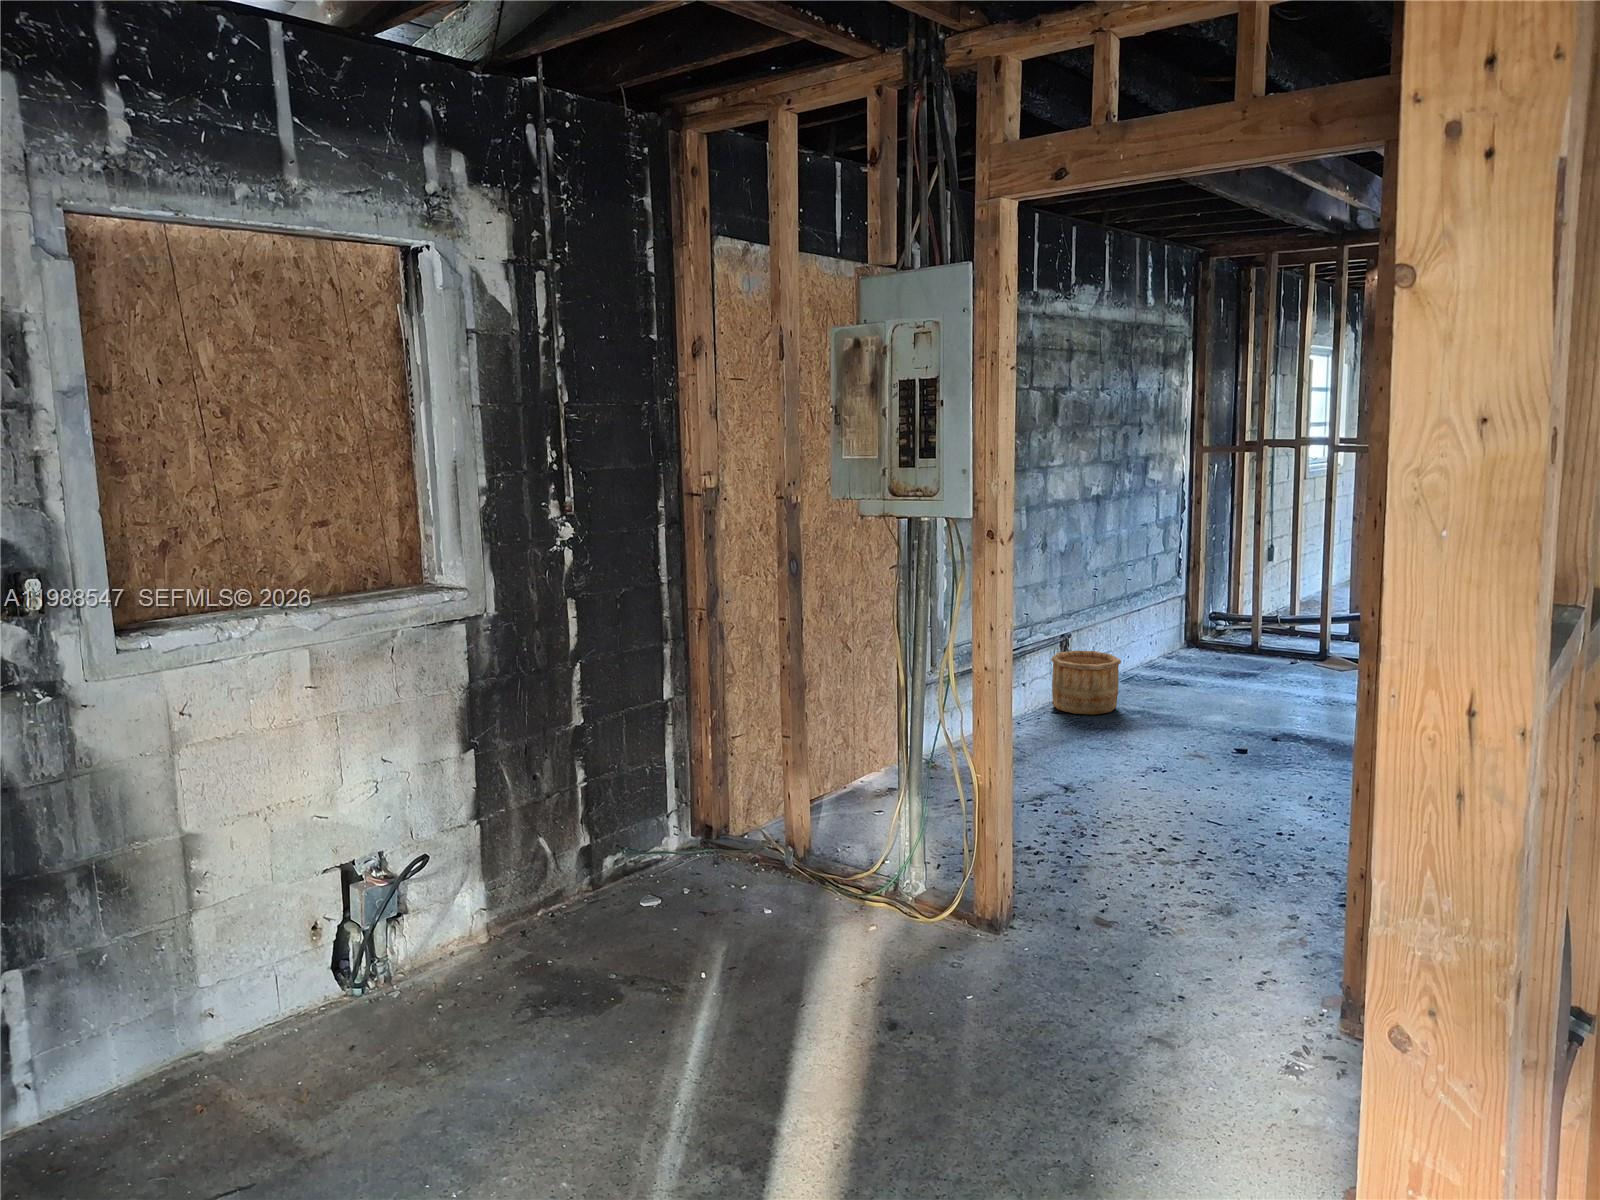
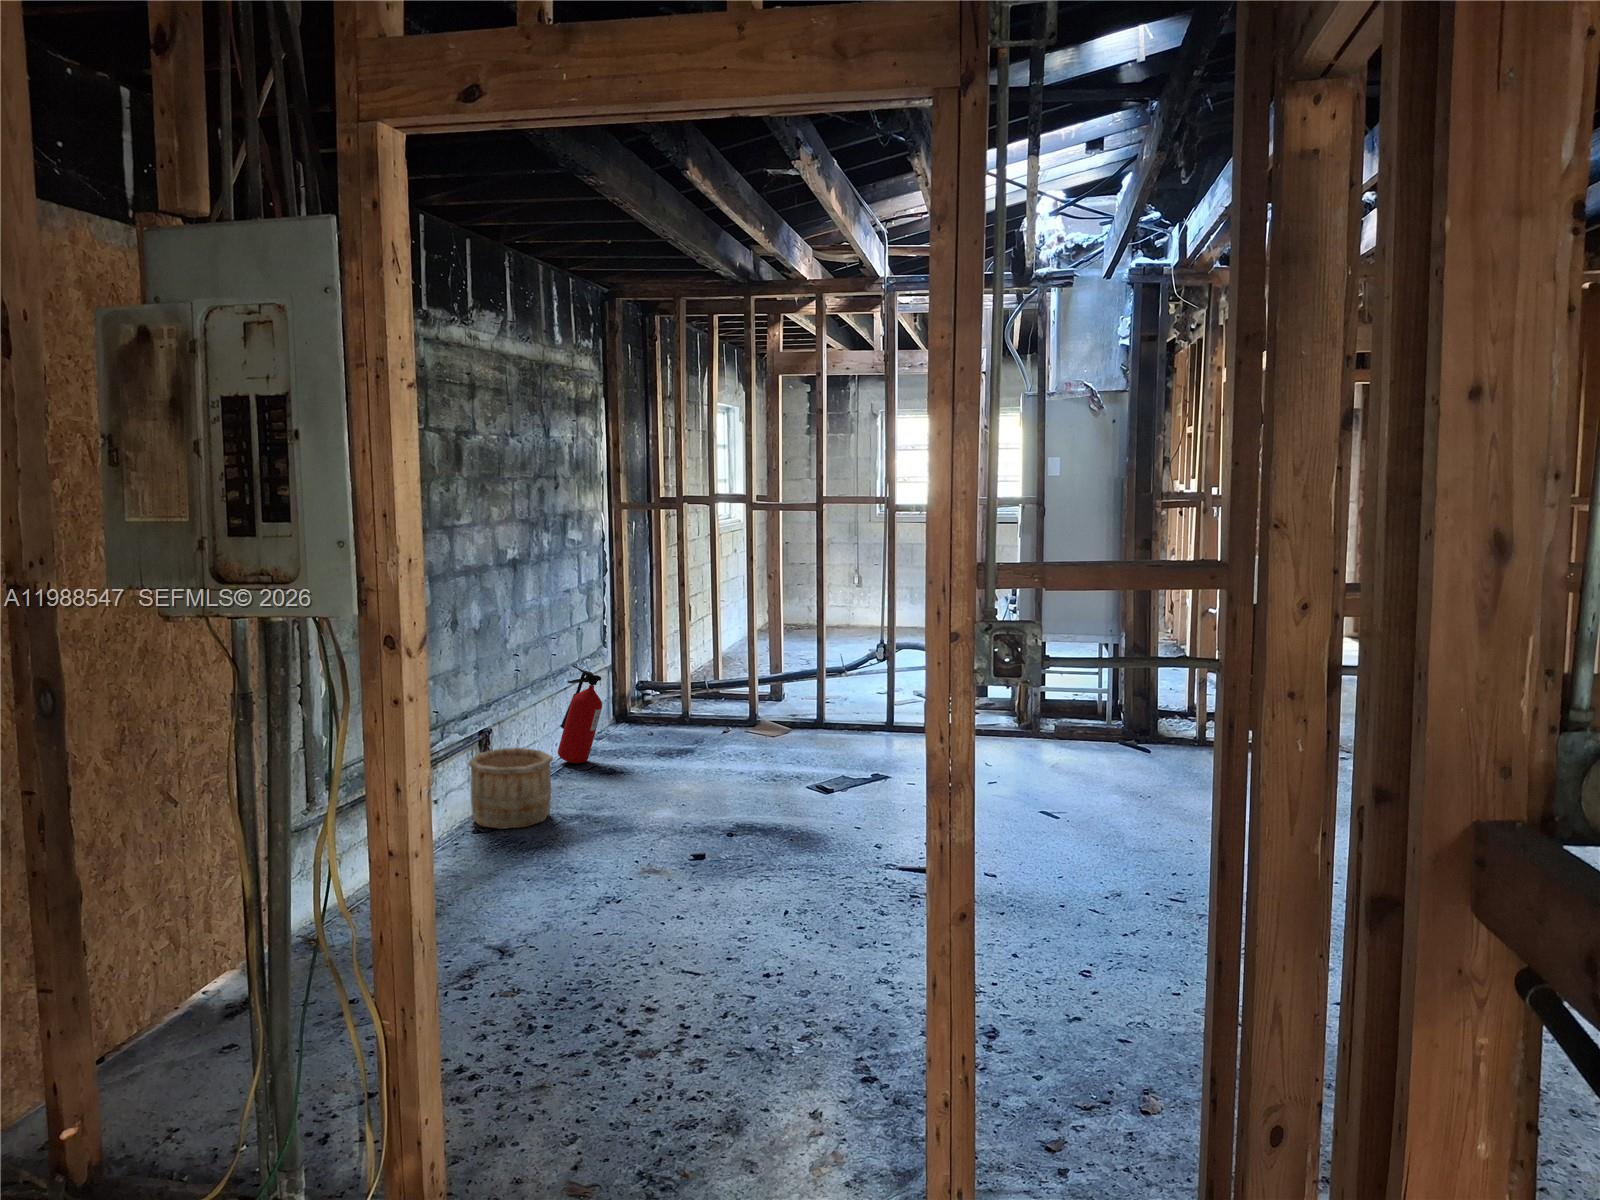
fire extinguisher: none [1130,589,1172,675] -> present [558,665,602,763]

